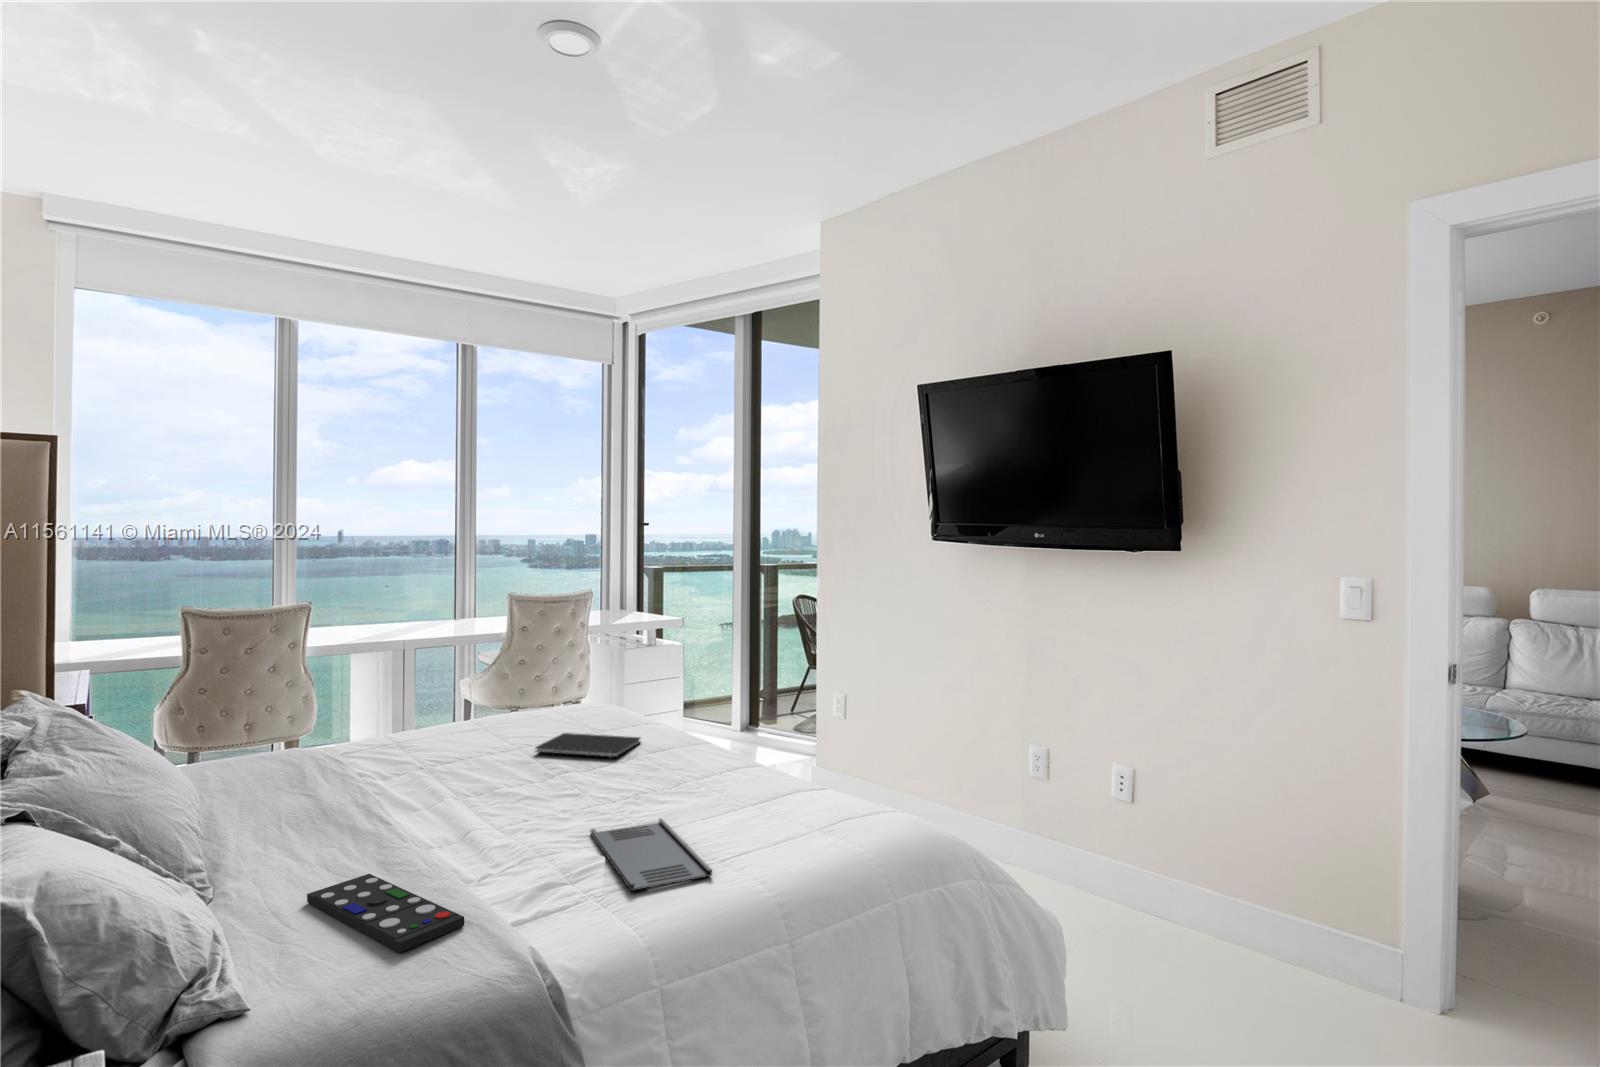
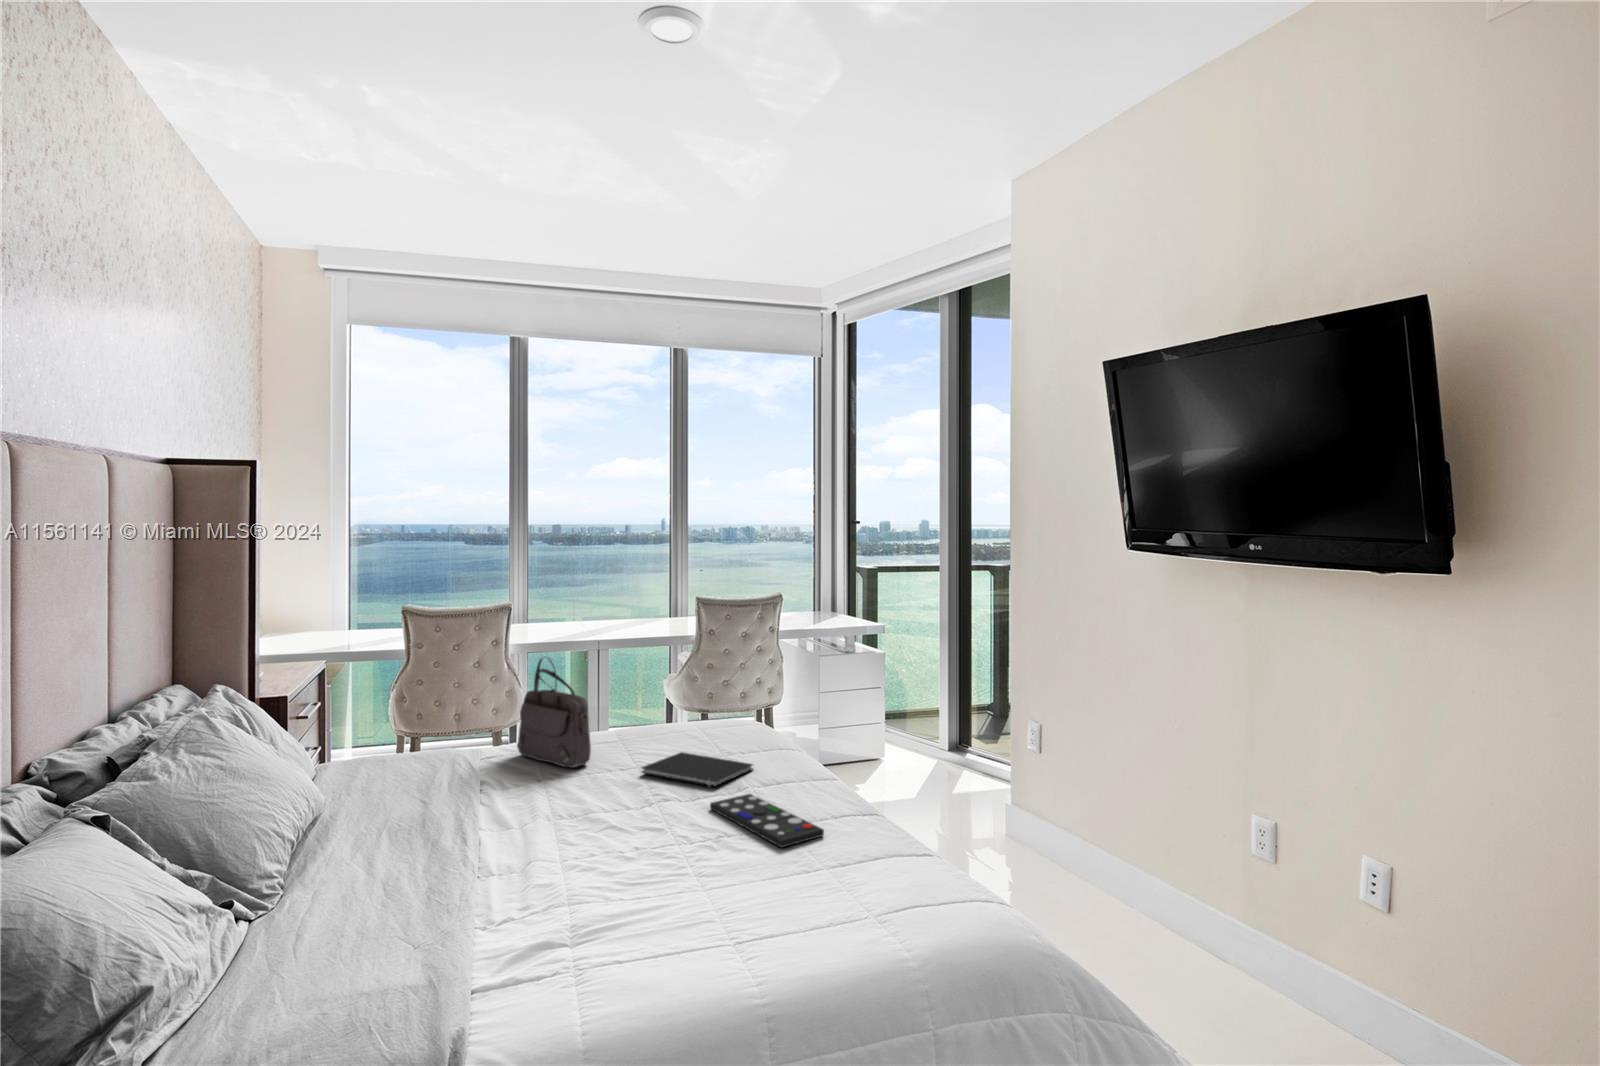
handbag: none [389,647,475,755] -> present [517,659,591,768]
tray: present [590,818,712,891] -> none [617,872,717,969]
remote control: present [307,874,464,952] -> present [710,794,824,847]

